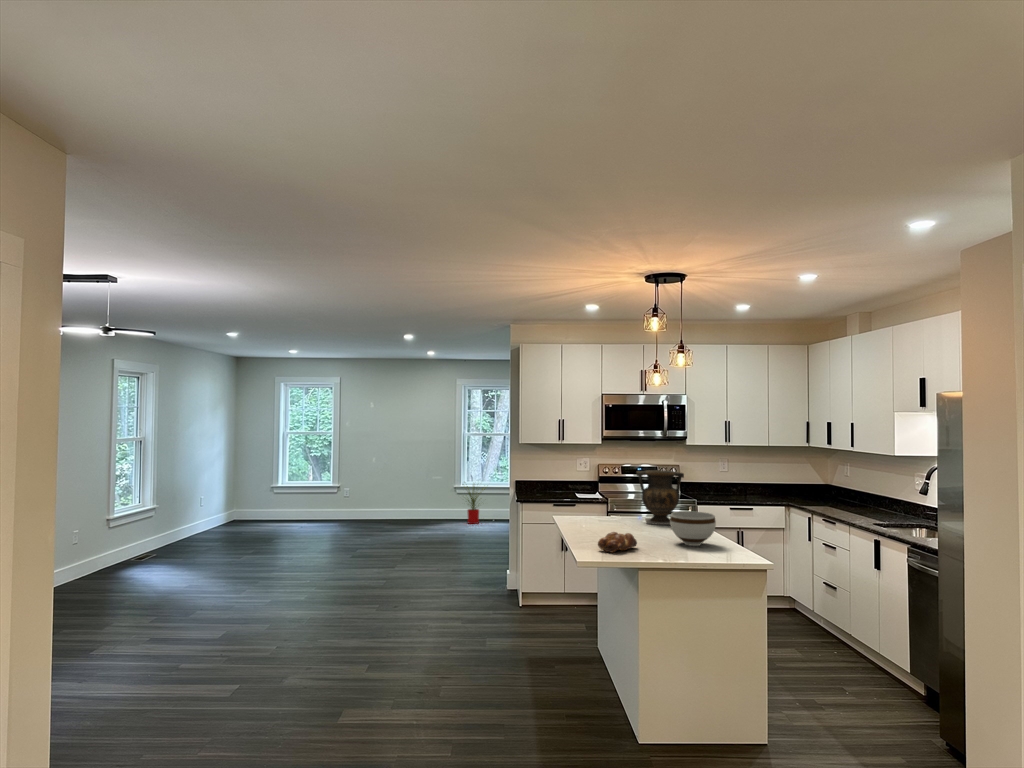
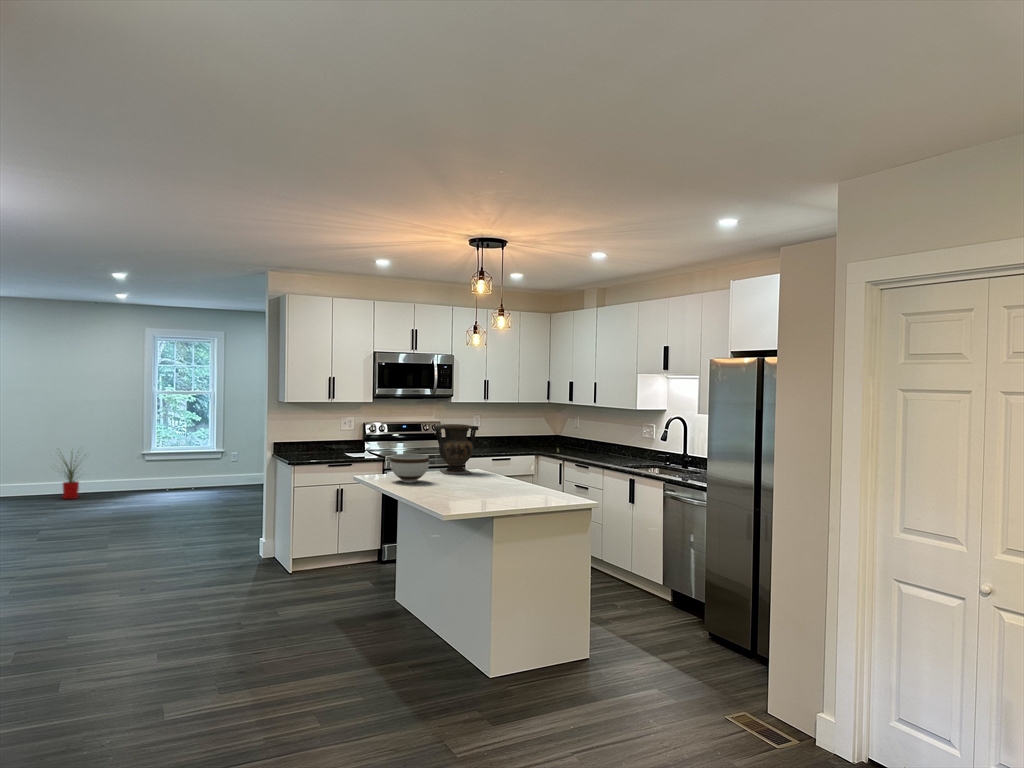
house plant: present [467,486,483,524] -> present [60,452,79,499]
bowl: present [670,511,716,546] -> present [390,454,429,483]
bread loaf: present [598,532,637,553] -> none [436,479,467,498]

